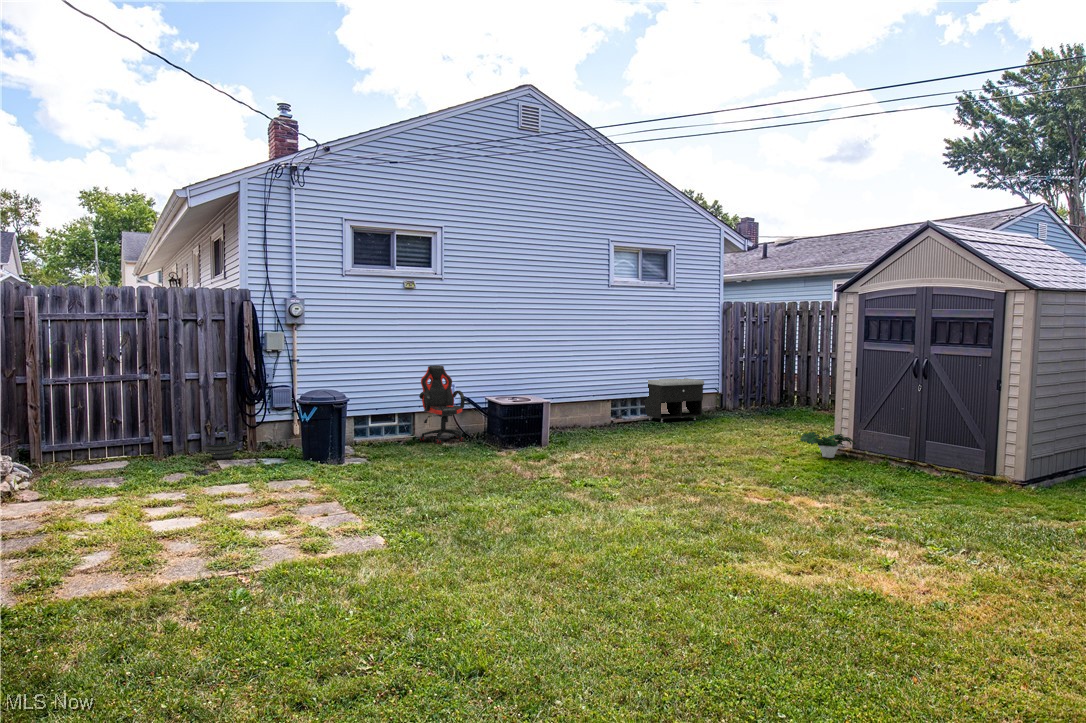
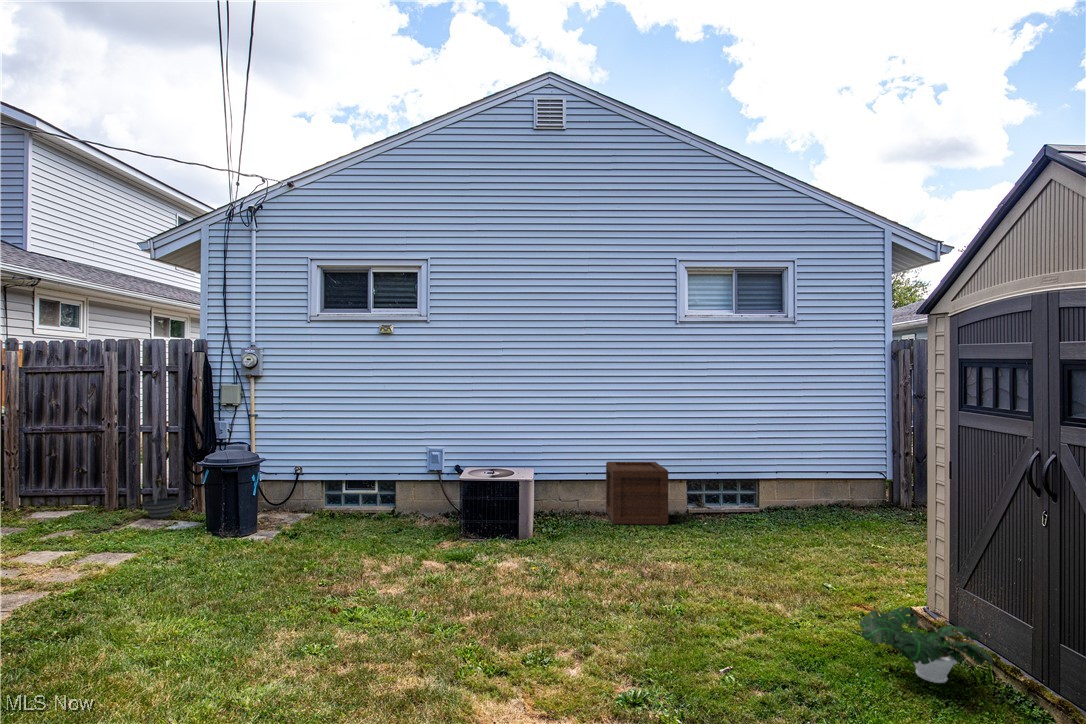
chair: present [419,365,465,444] -> none [381,425,437,524]
storage bench: present [644,378,704,422] -> none [739,454,837,523]
wooden crate: none [566,387,619,430] -> present [606,462,668,525]

